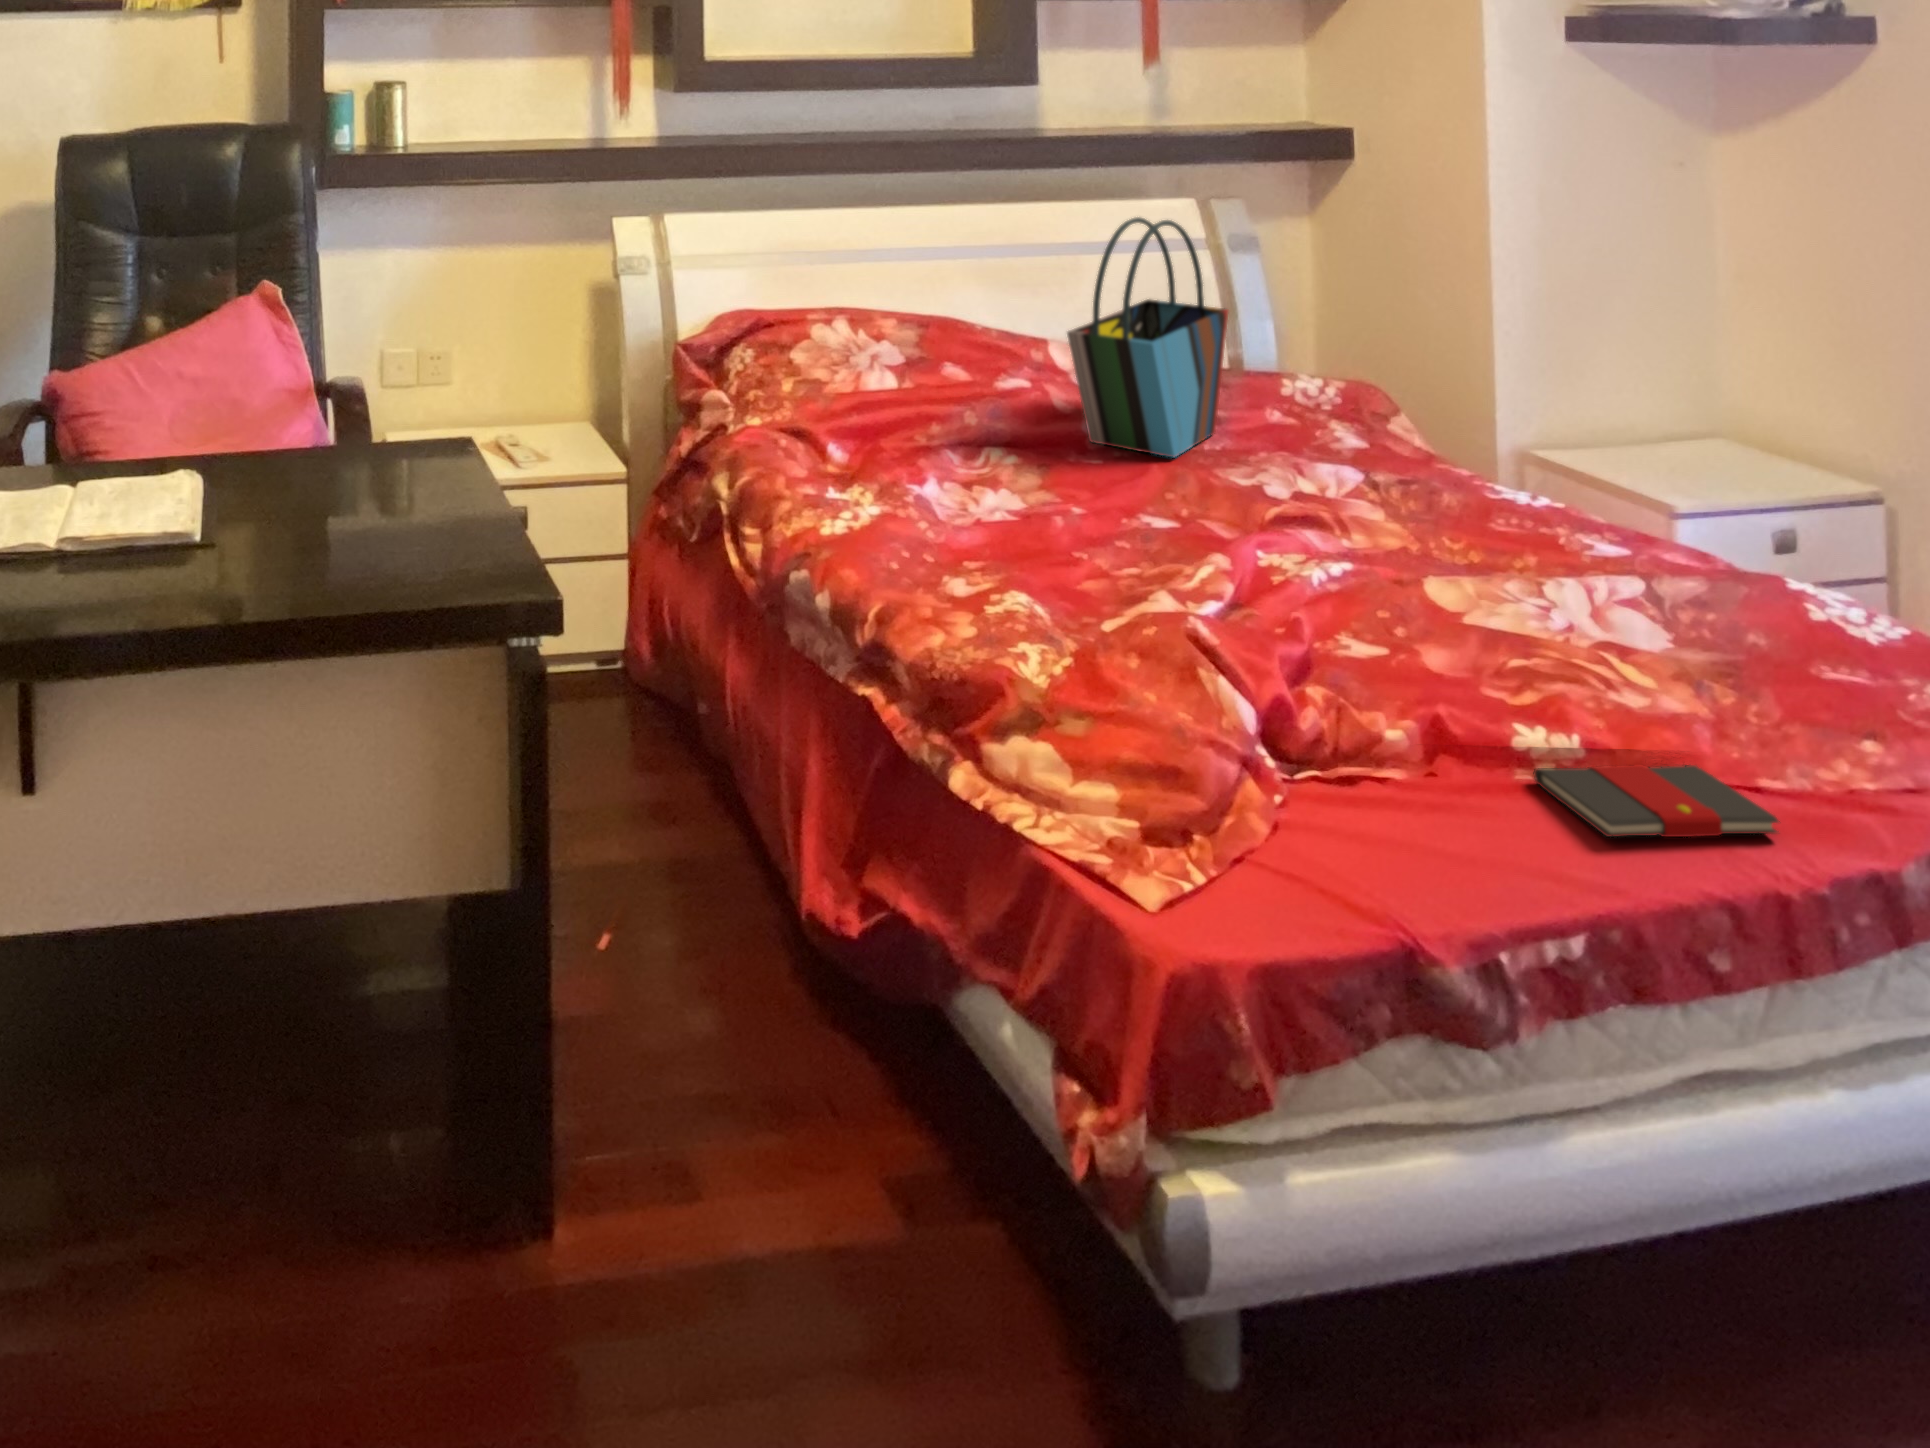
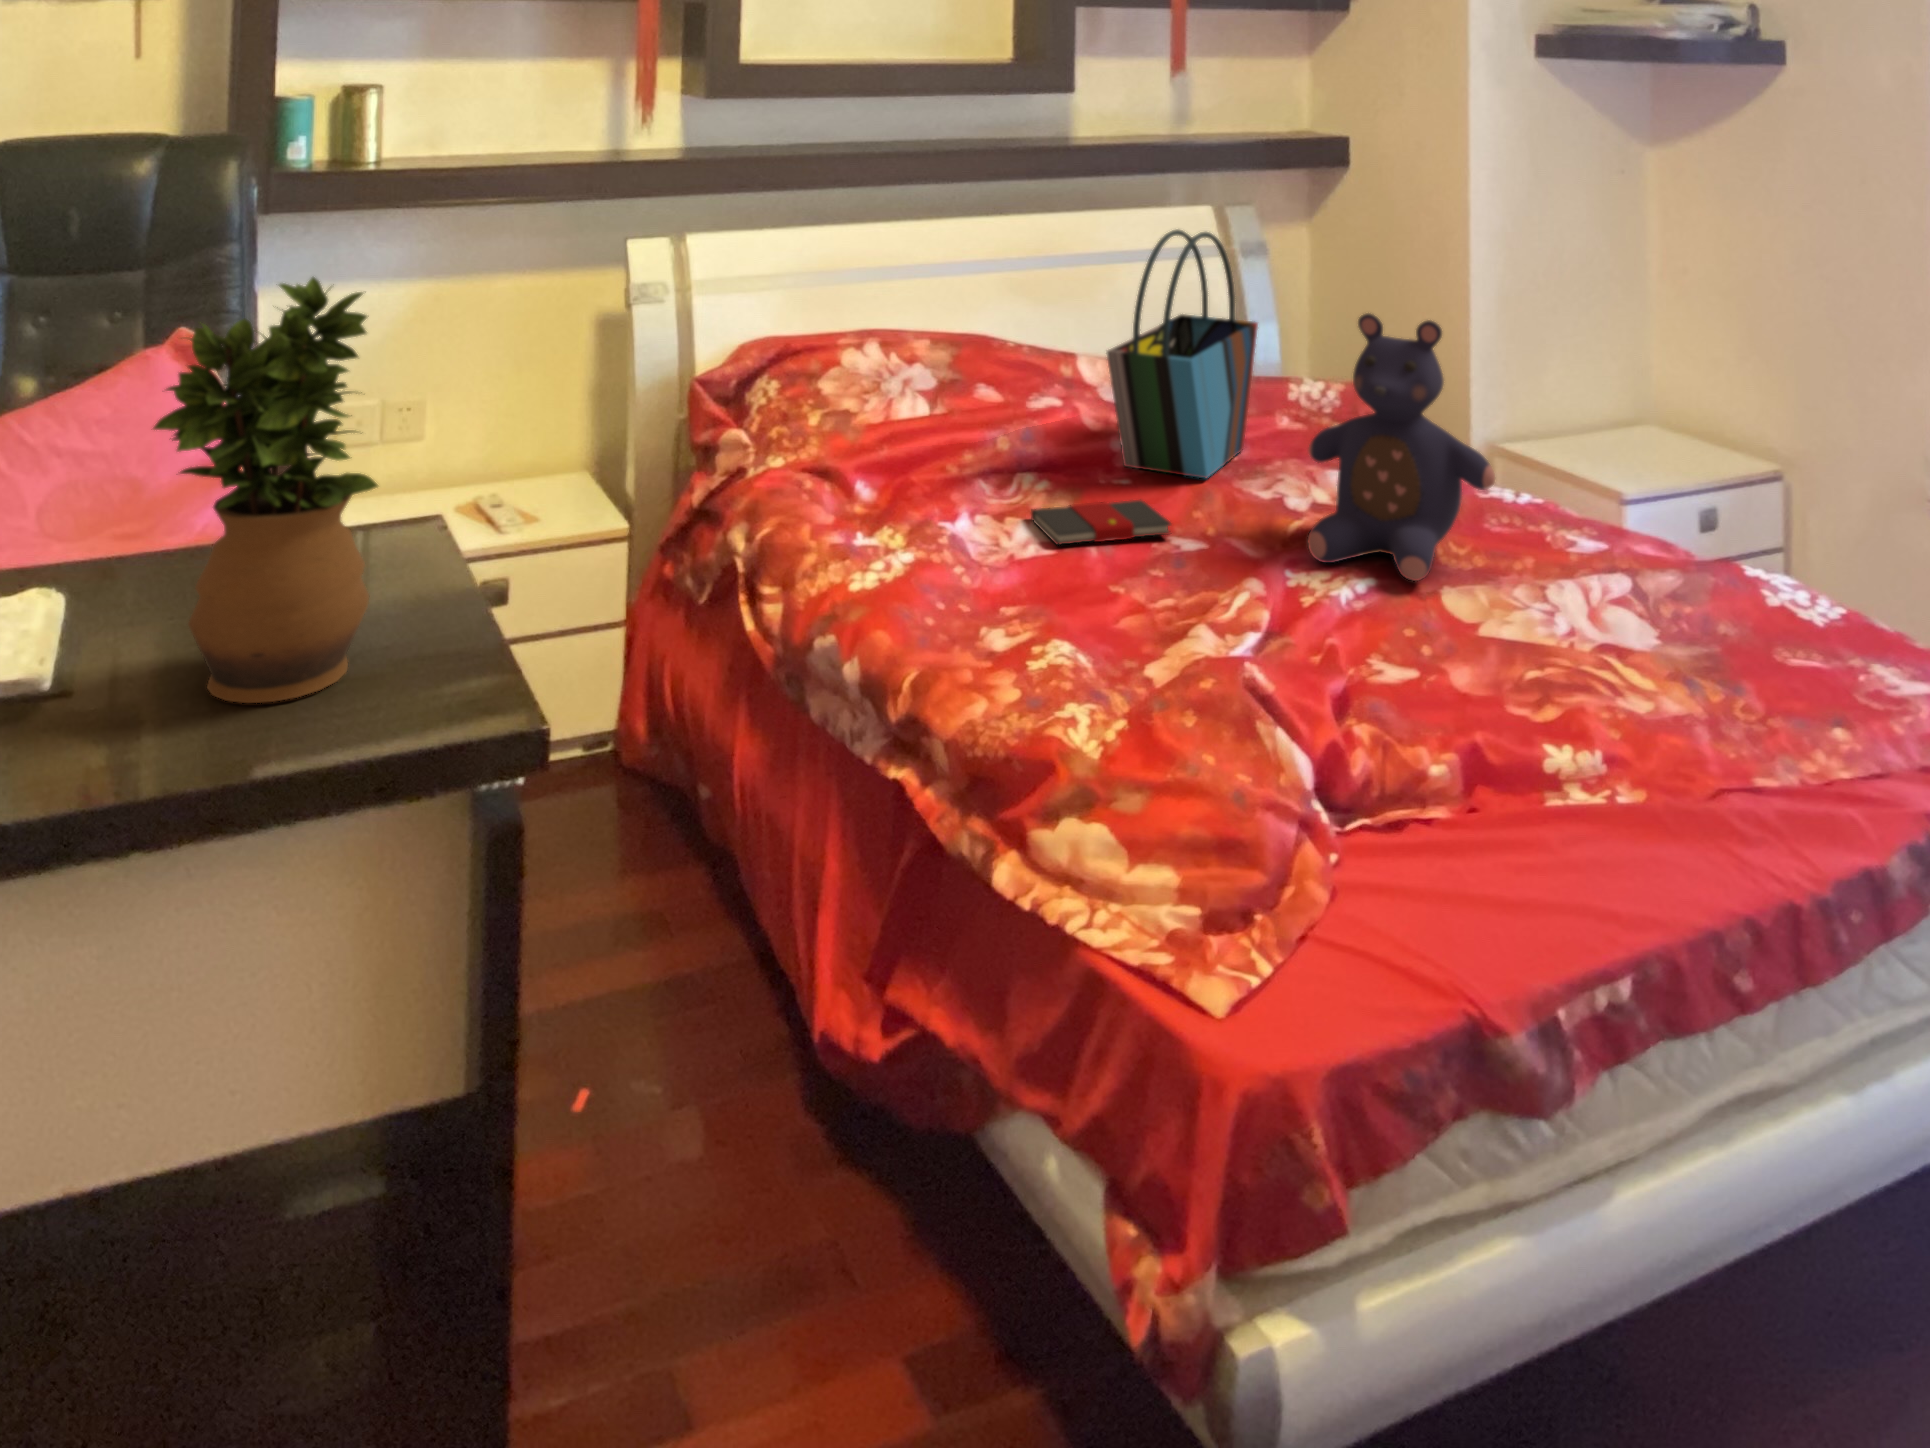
potted plant: none [283,249,443,569] -> present [153,277,378,703]
teddy bear: none [1273,303,1478,565] -> present [1308,313,1495,581]
book: present [1534,765,1780,837] -> present [1031,500,1171,545]

